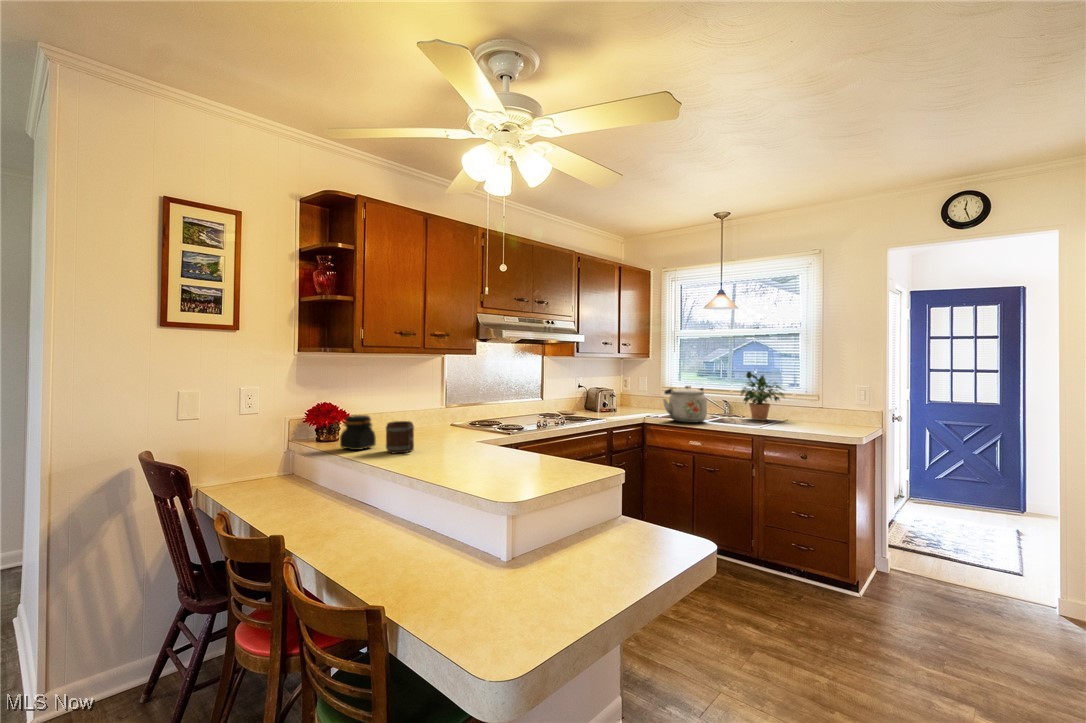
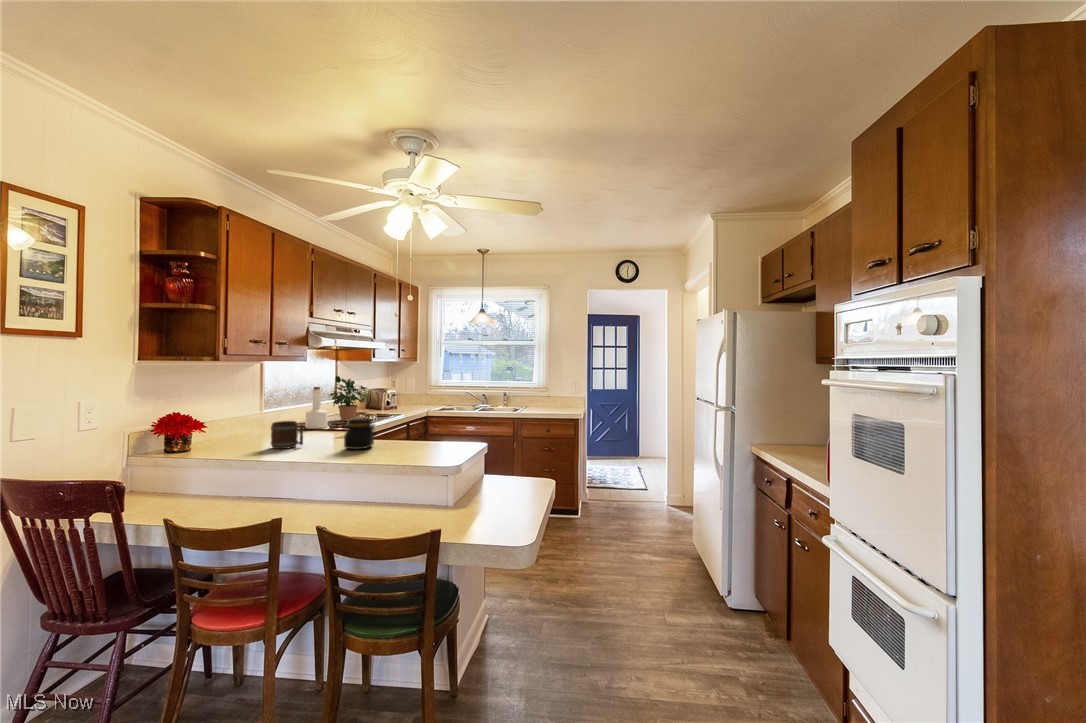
potted plant: present [741,372,784,420] -> present [330,376,371,421]
bottle: none [475,383,497,431] -> present [306,387,328,429]
kettle: present [663,386,707,423] -> none [445,384,476,411]
jar: present [340,415,376,450] -> present [342,418,376,449]

